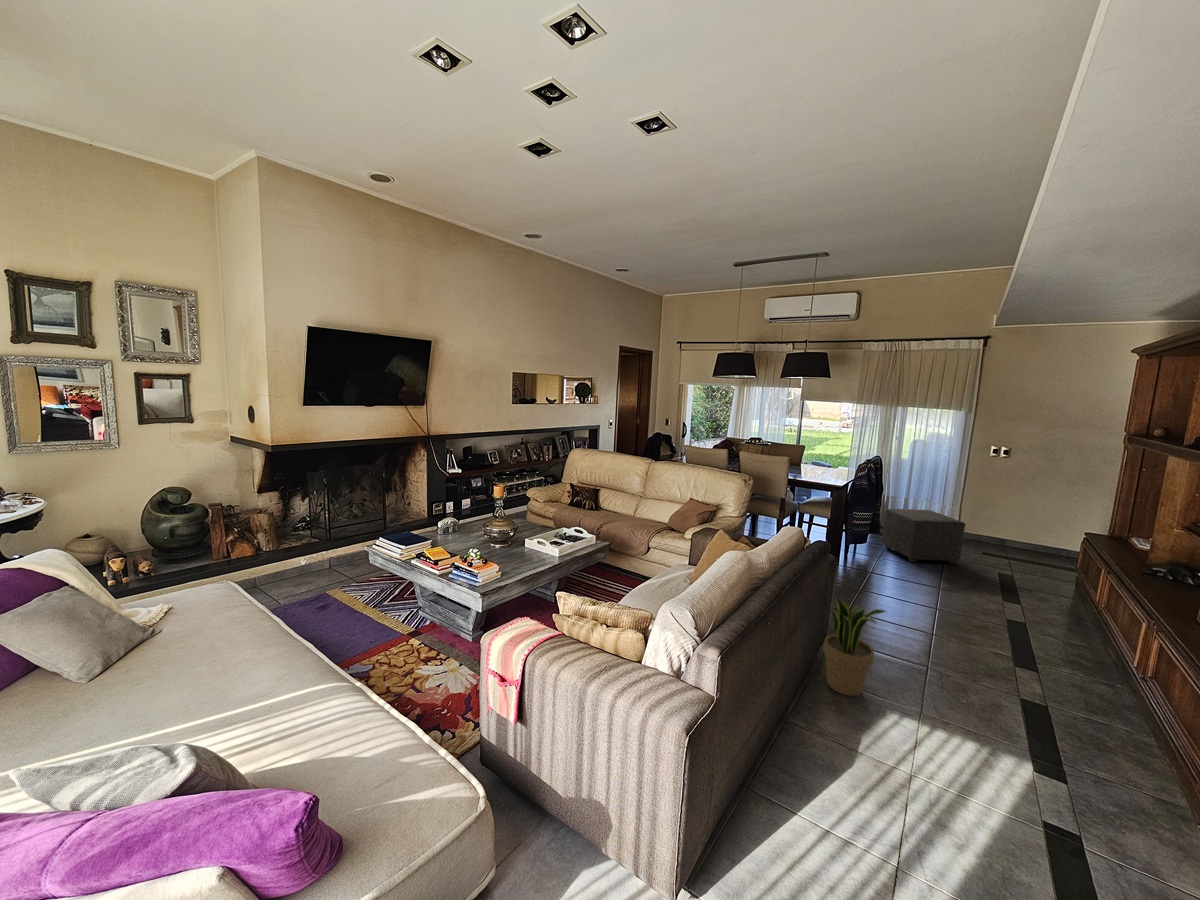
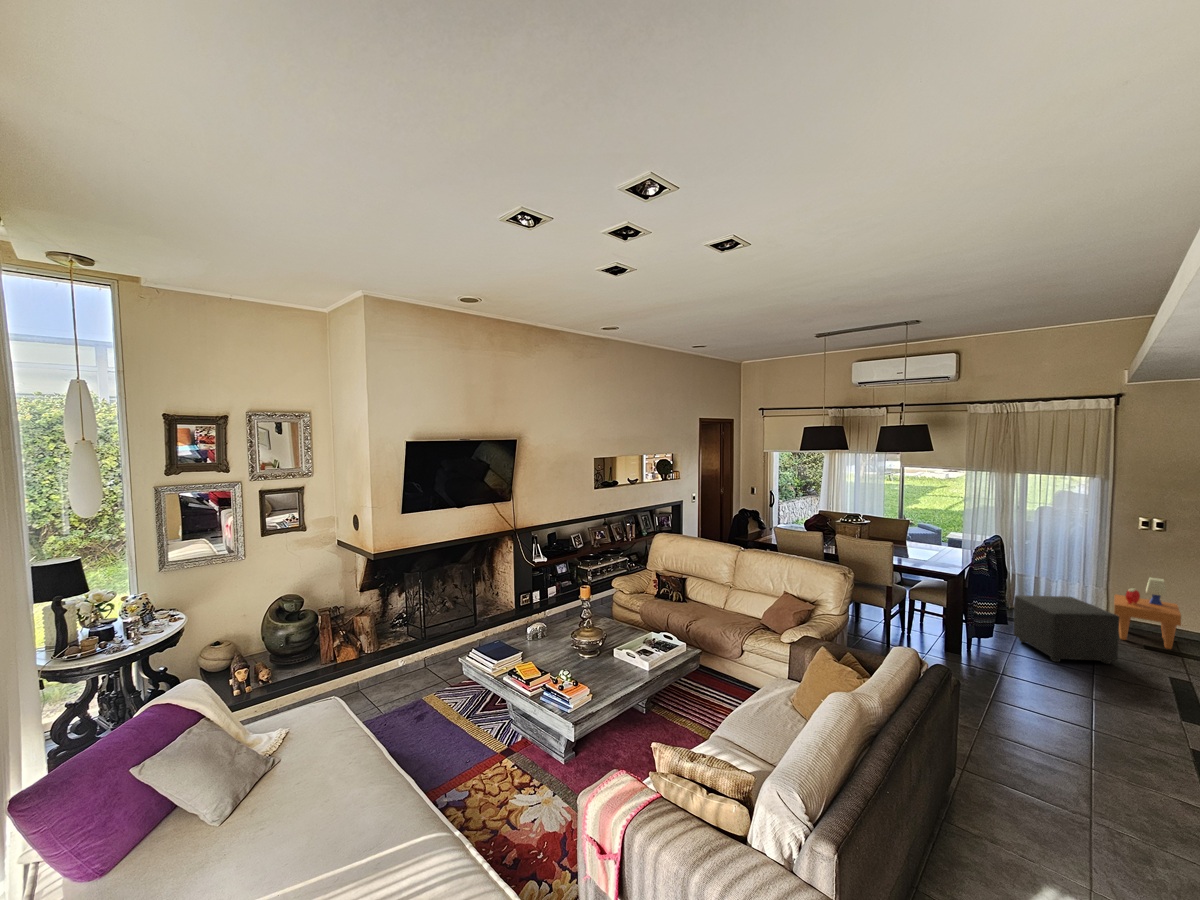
side table: none [961,496,1011,554] -> present [1114,577,1181,649]
potted plant: present [824,597,886,696] -> none [955,732,1031,858]

